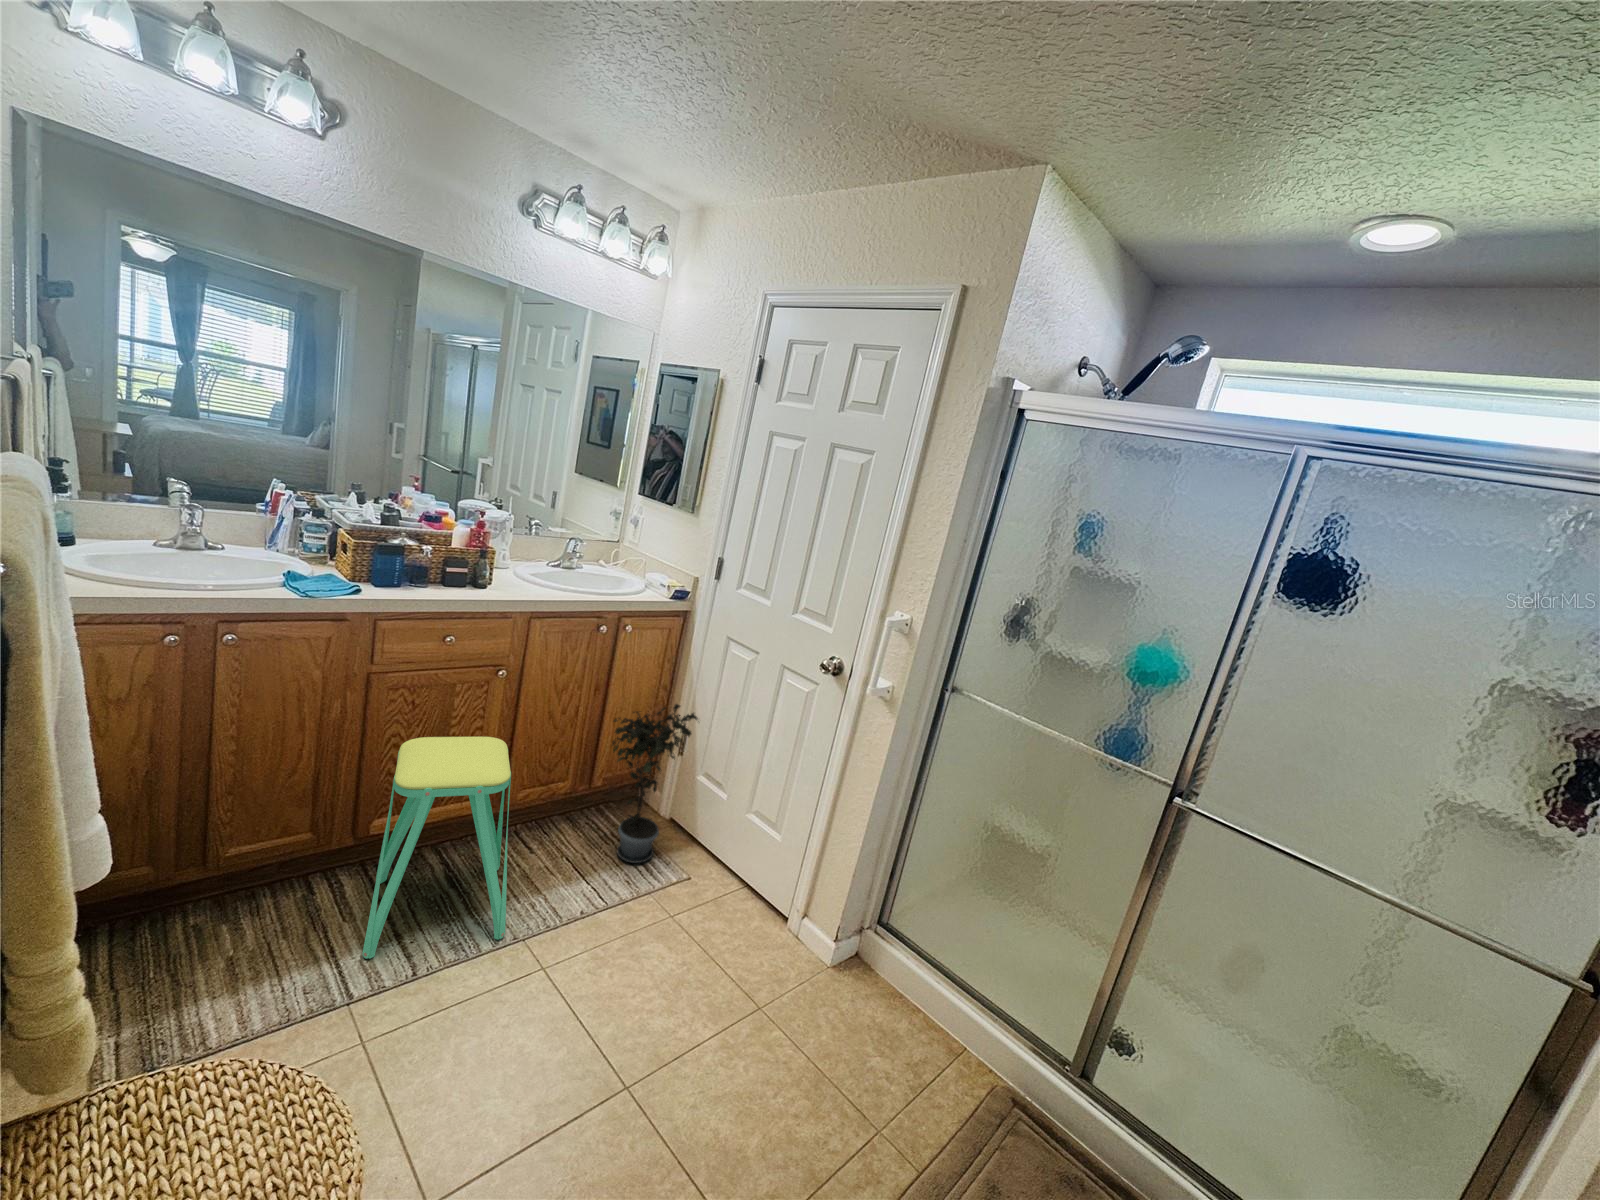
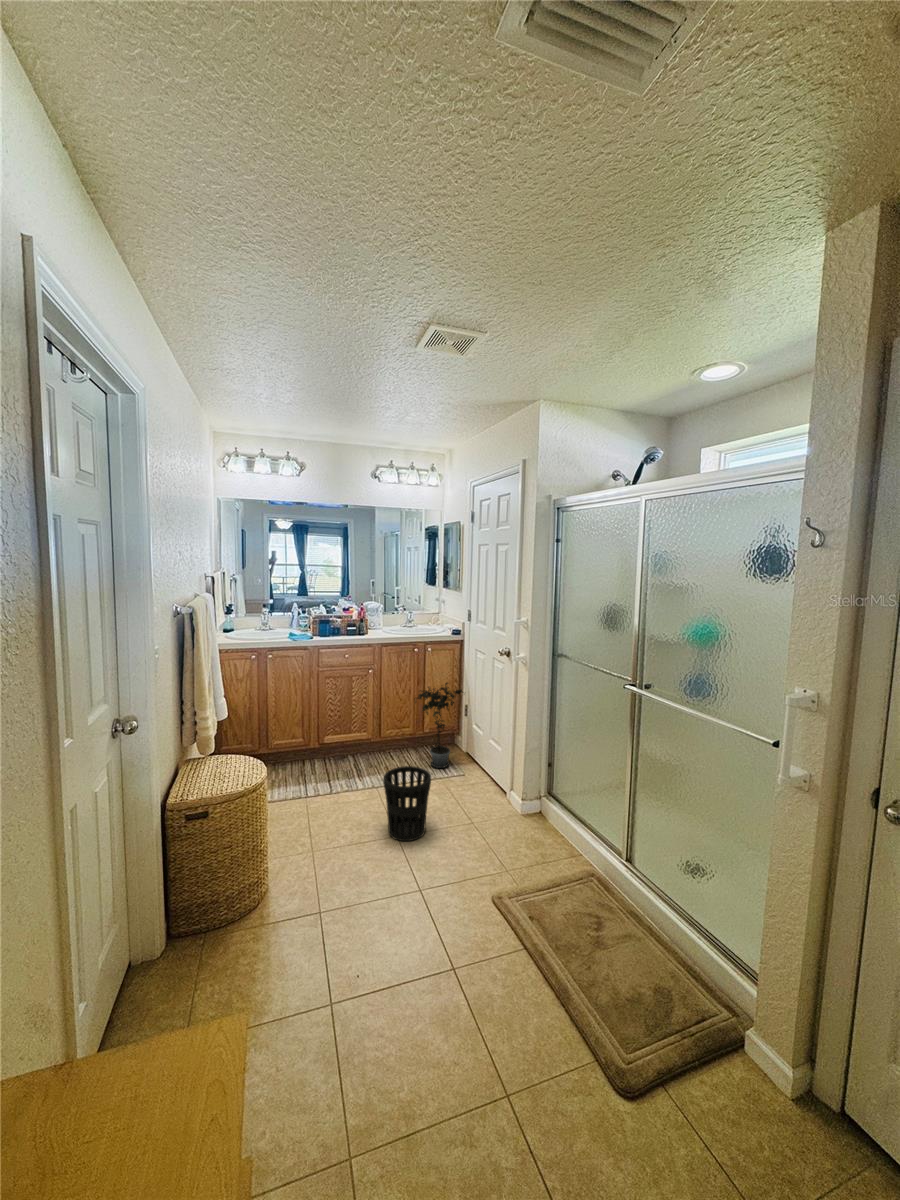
stool: present [363,737,511,959] -> none [316,697,376,786]
wastebasket: none [598,923,714,1106] -> present [383,766,431,841]

